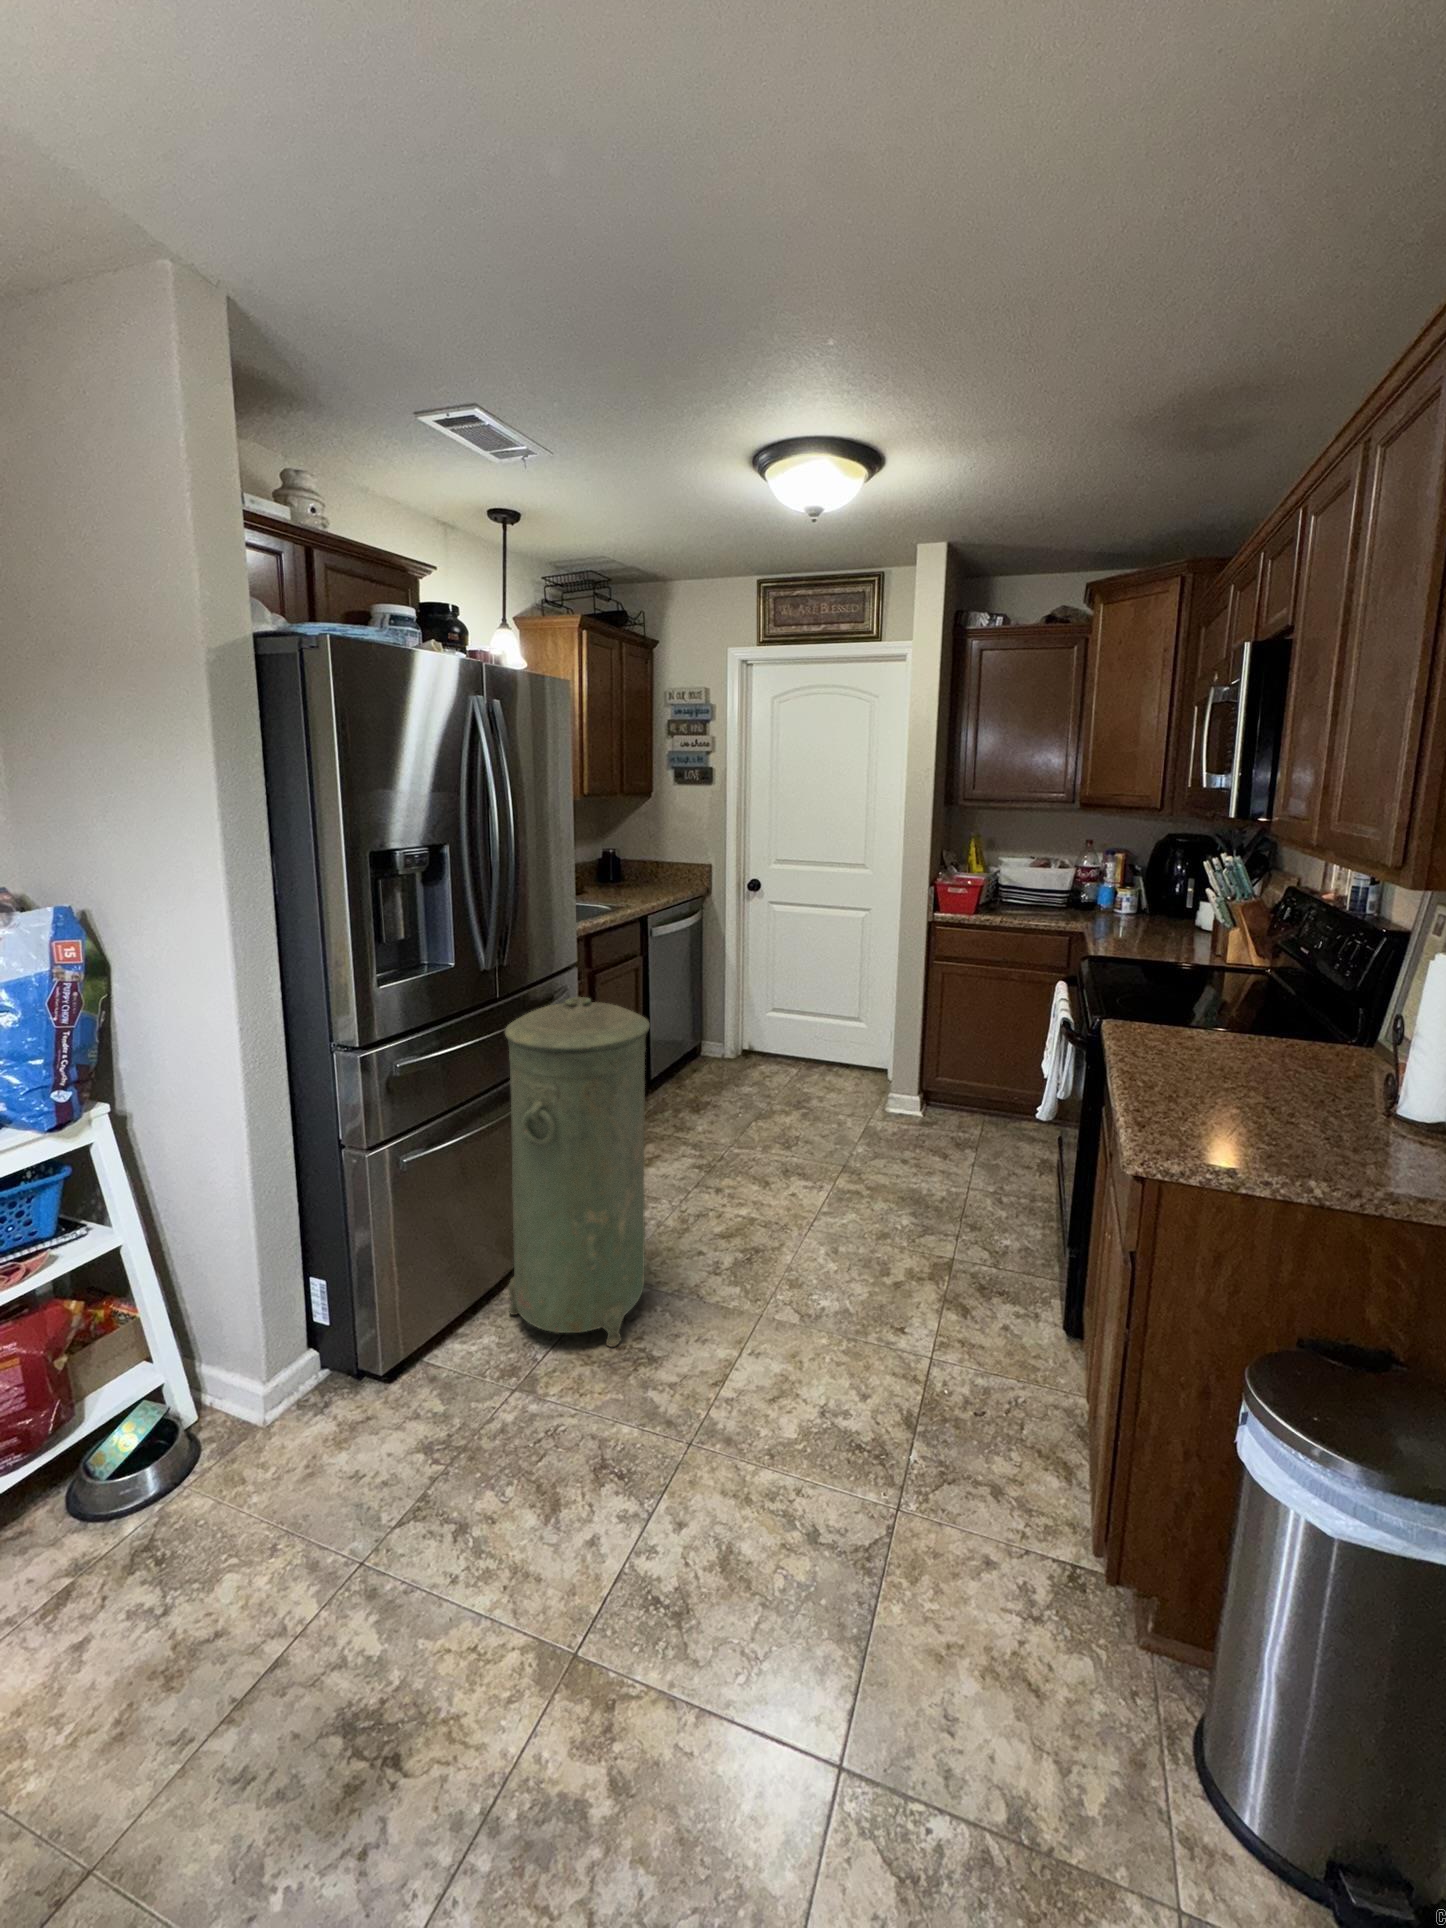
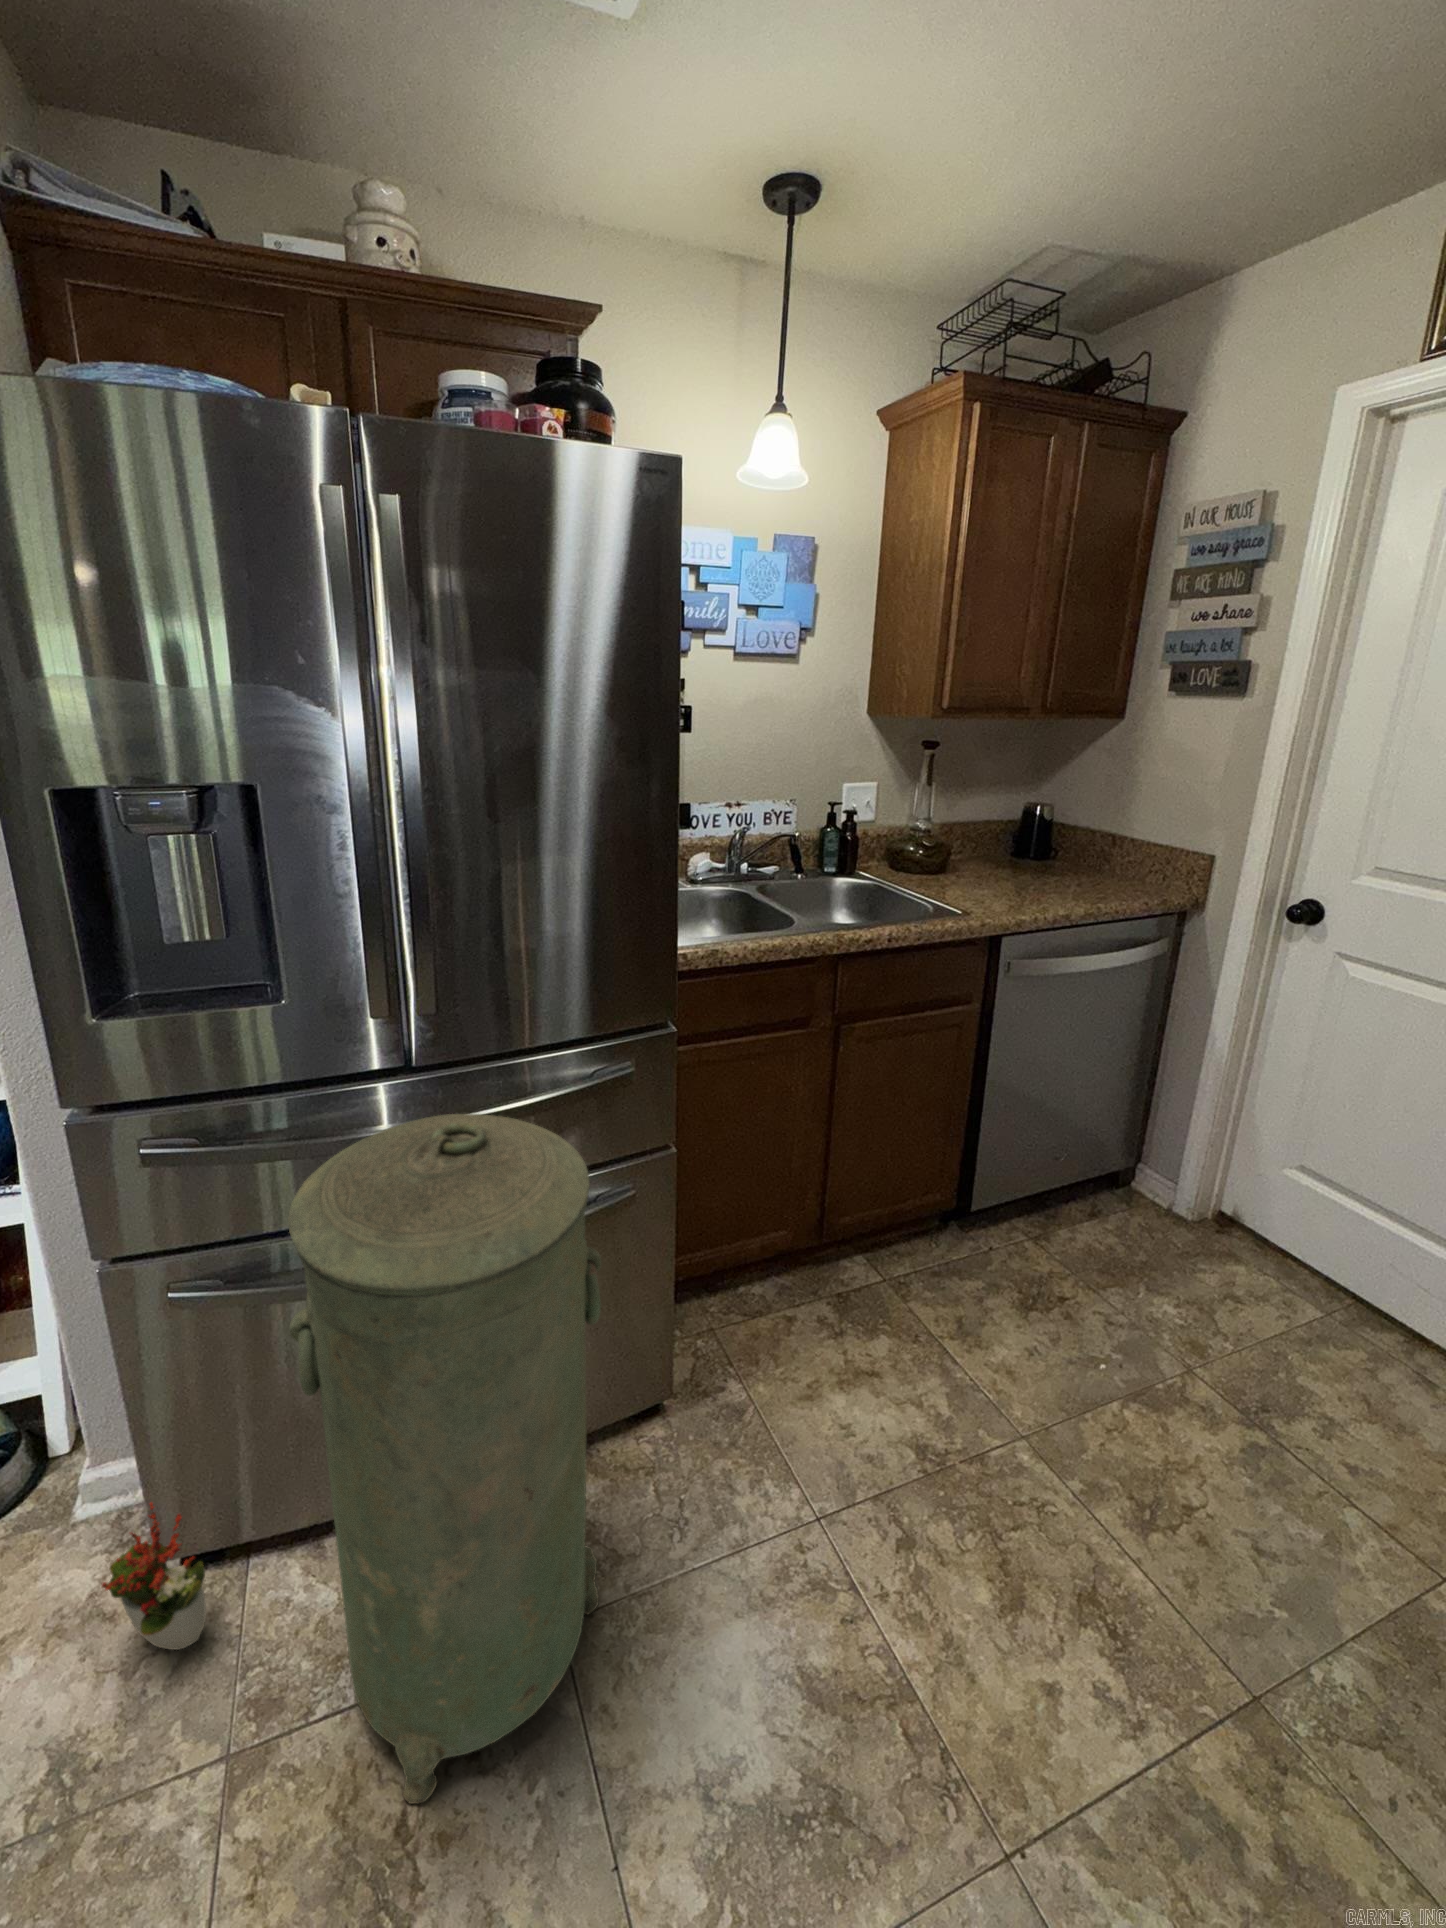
decorative plant: none [377,1312,444,1417] -> present [101,1503,206,1650]

